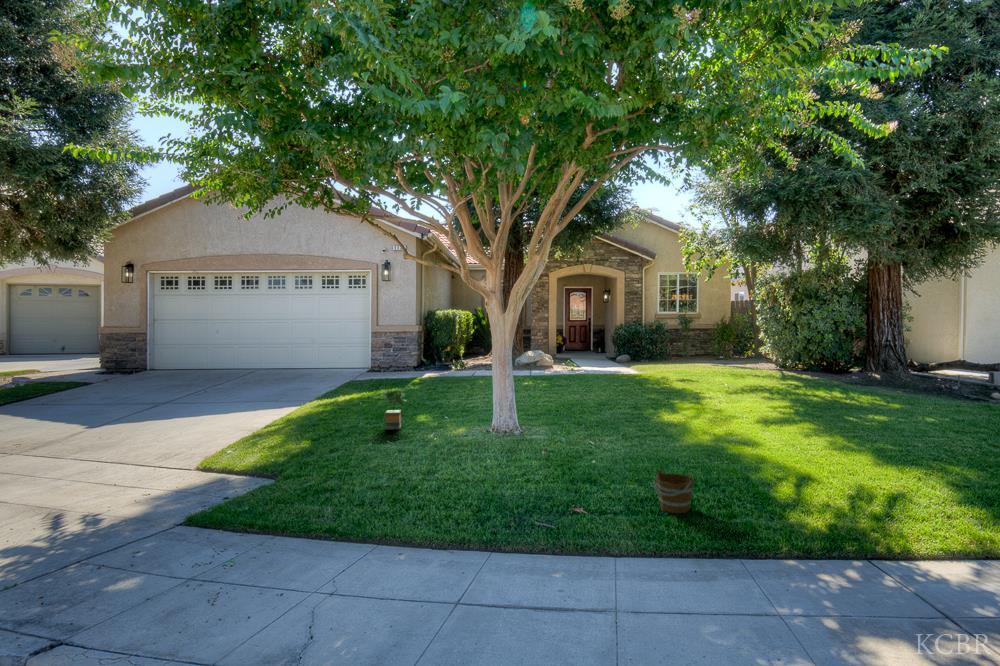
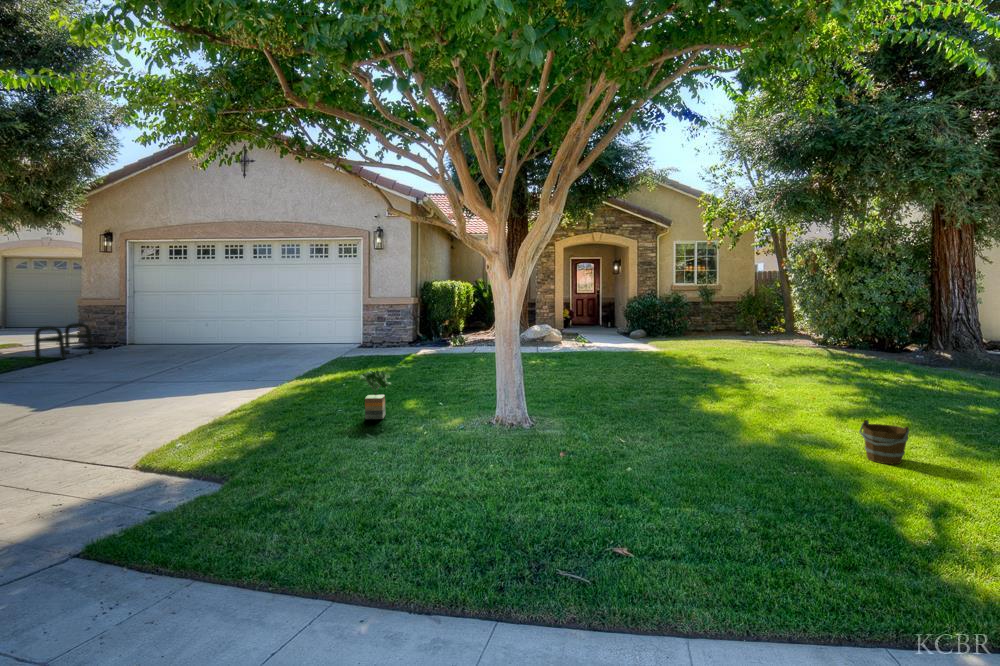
bench: none [84,349,133,382] -> present [35,323,93,359]
bucket: present [654,469,694,513] -> present [859,420,909,464]

